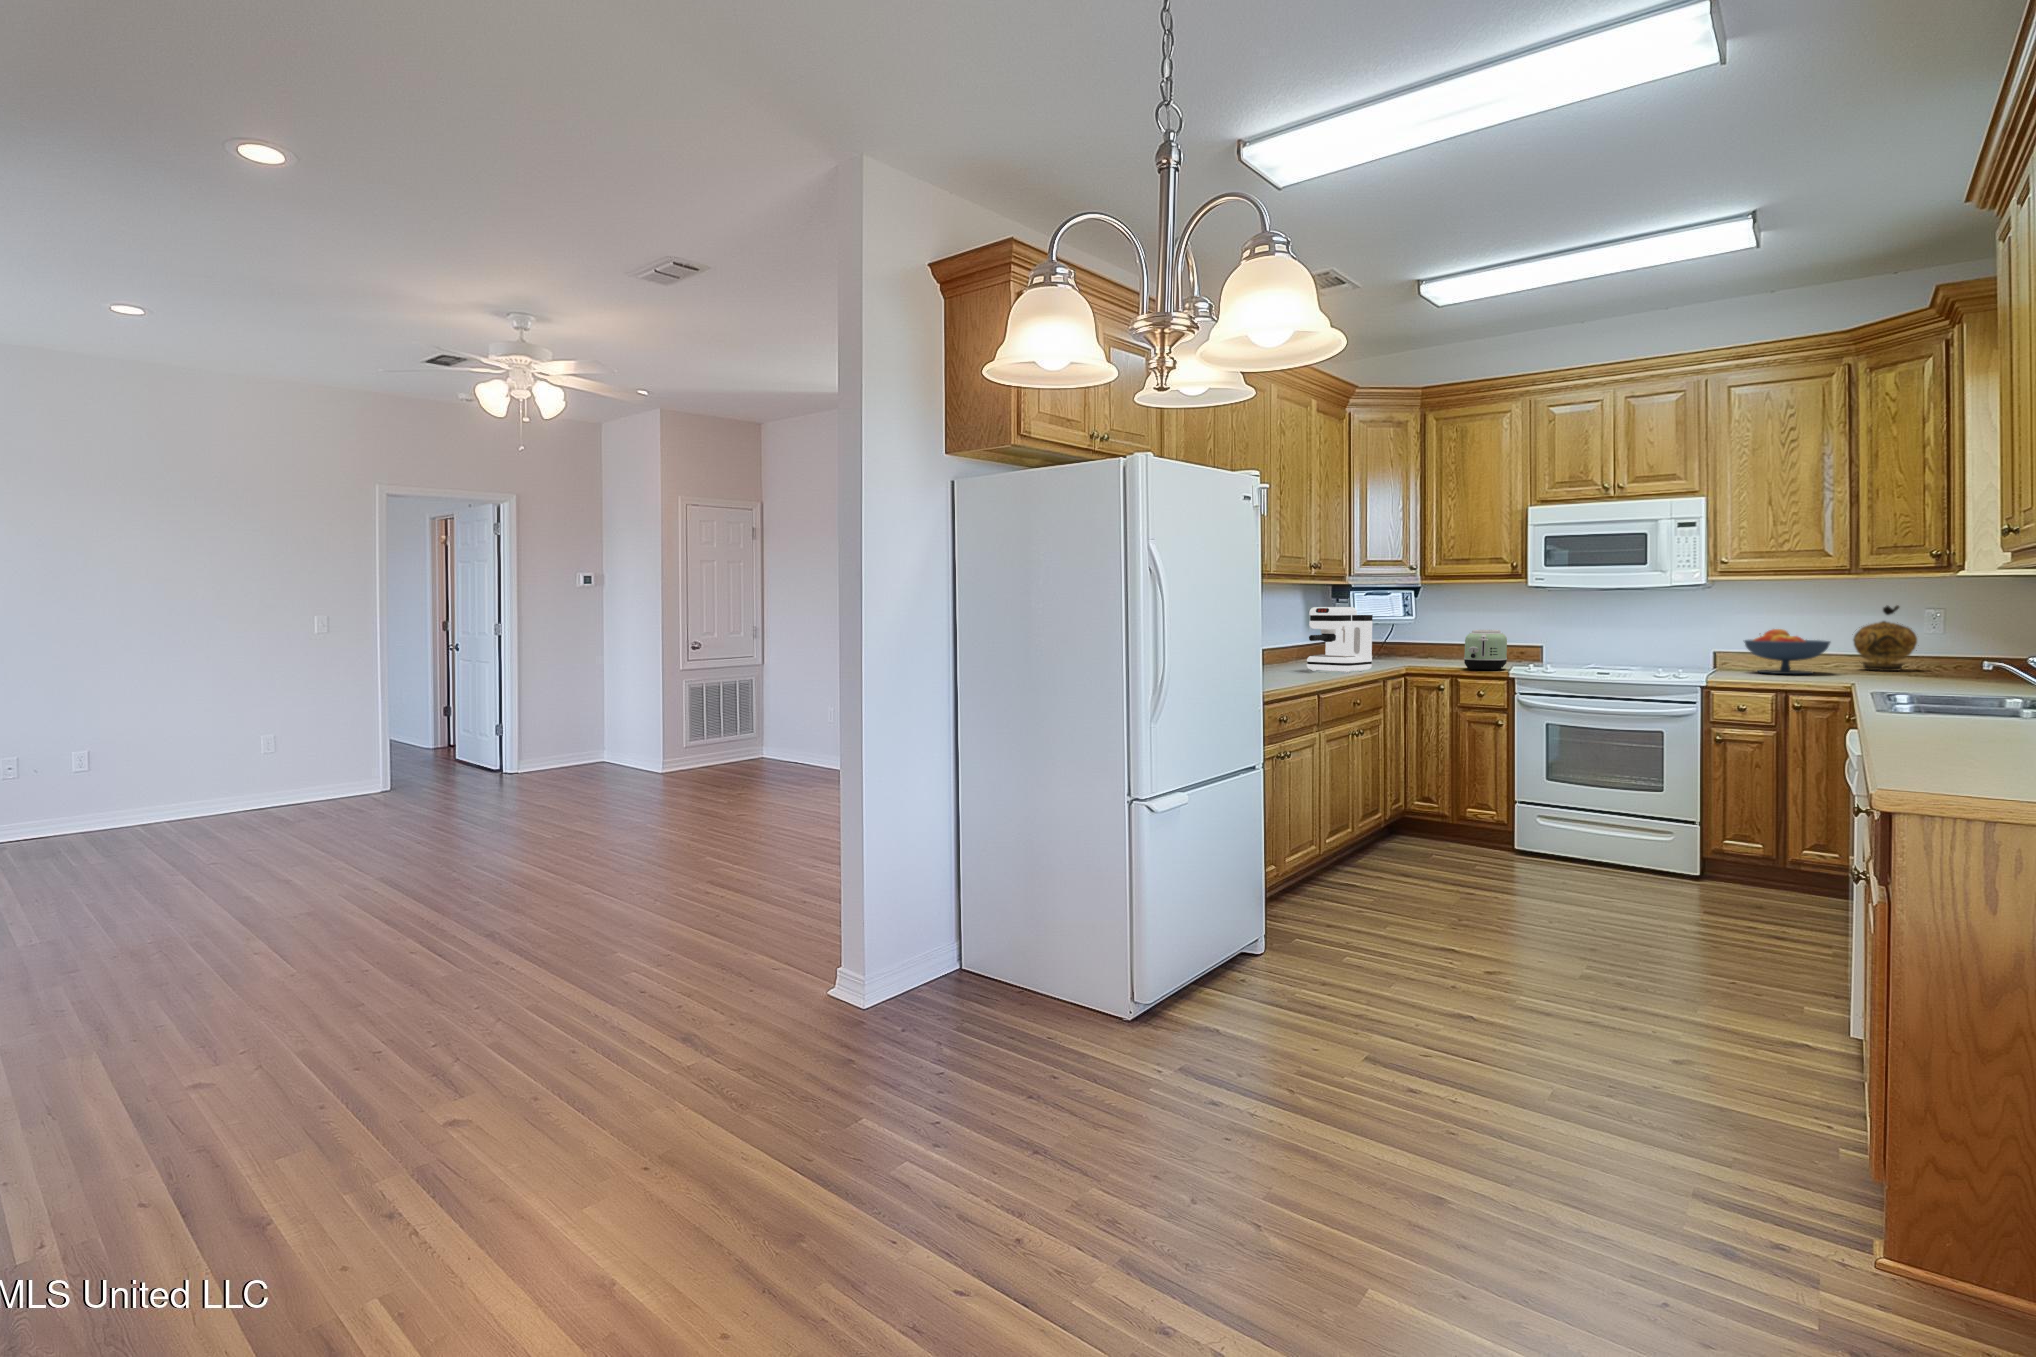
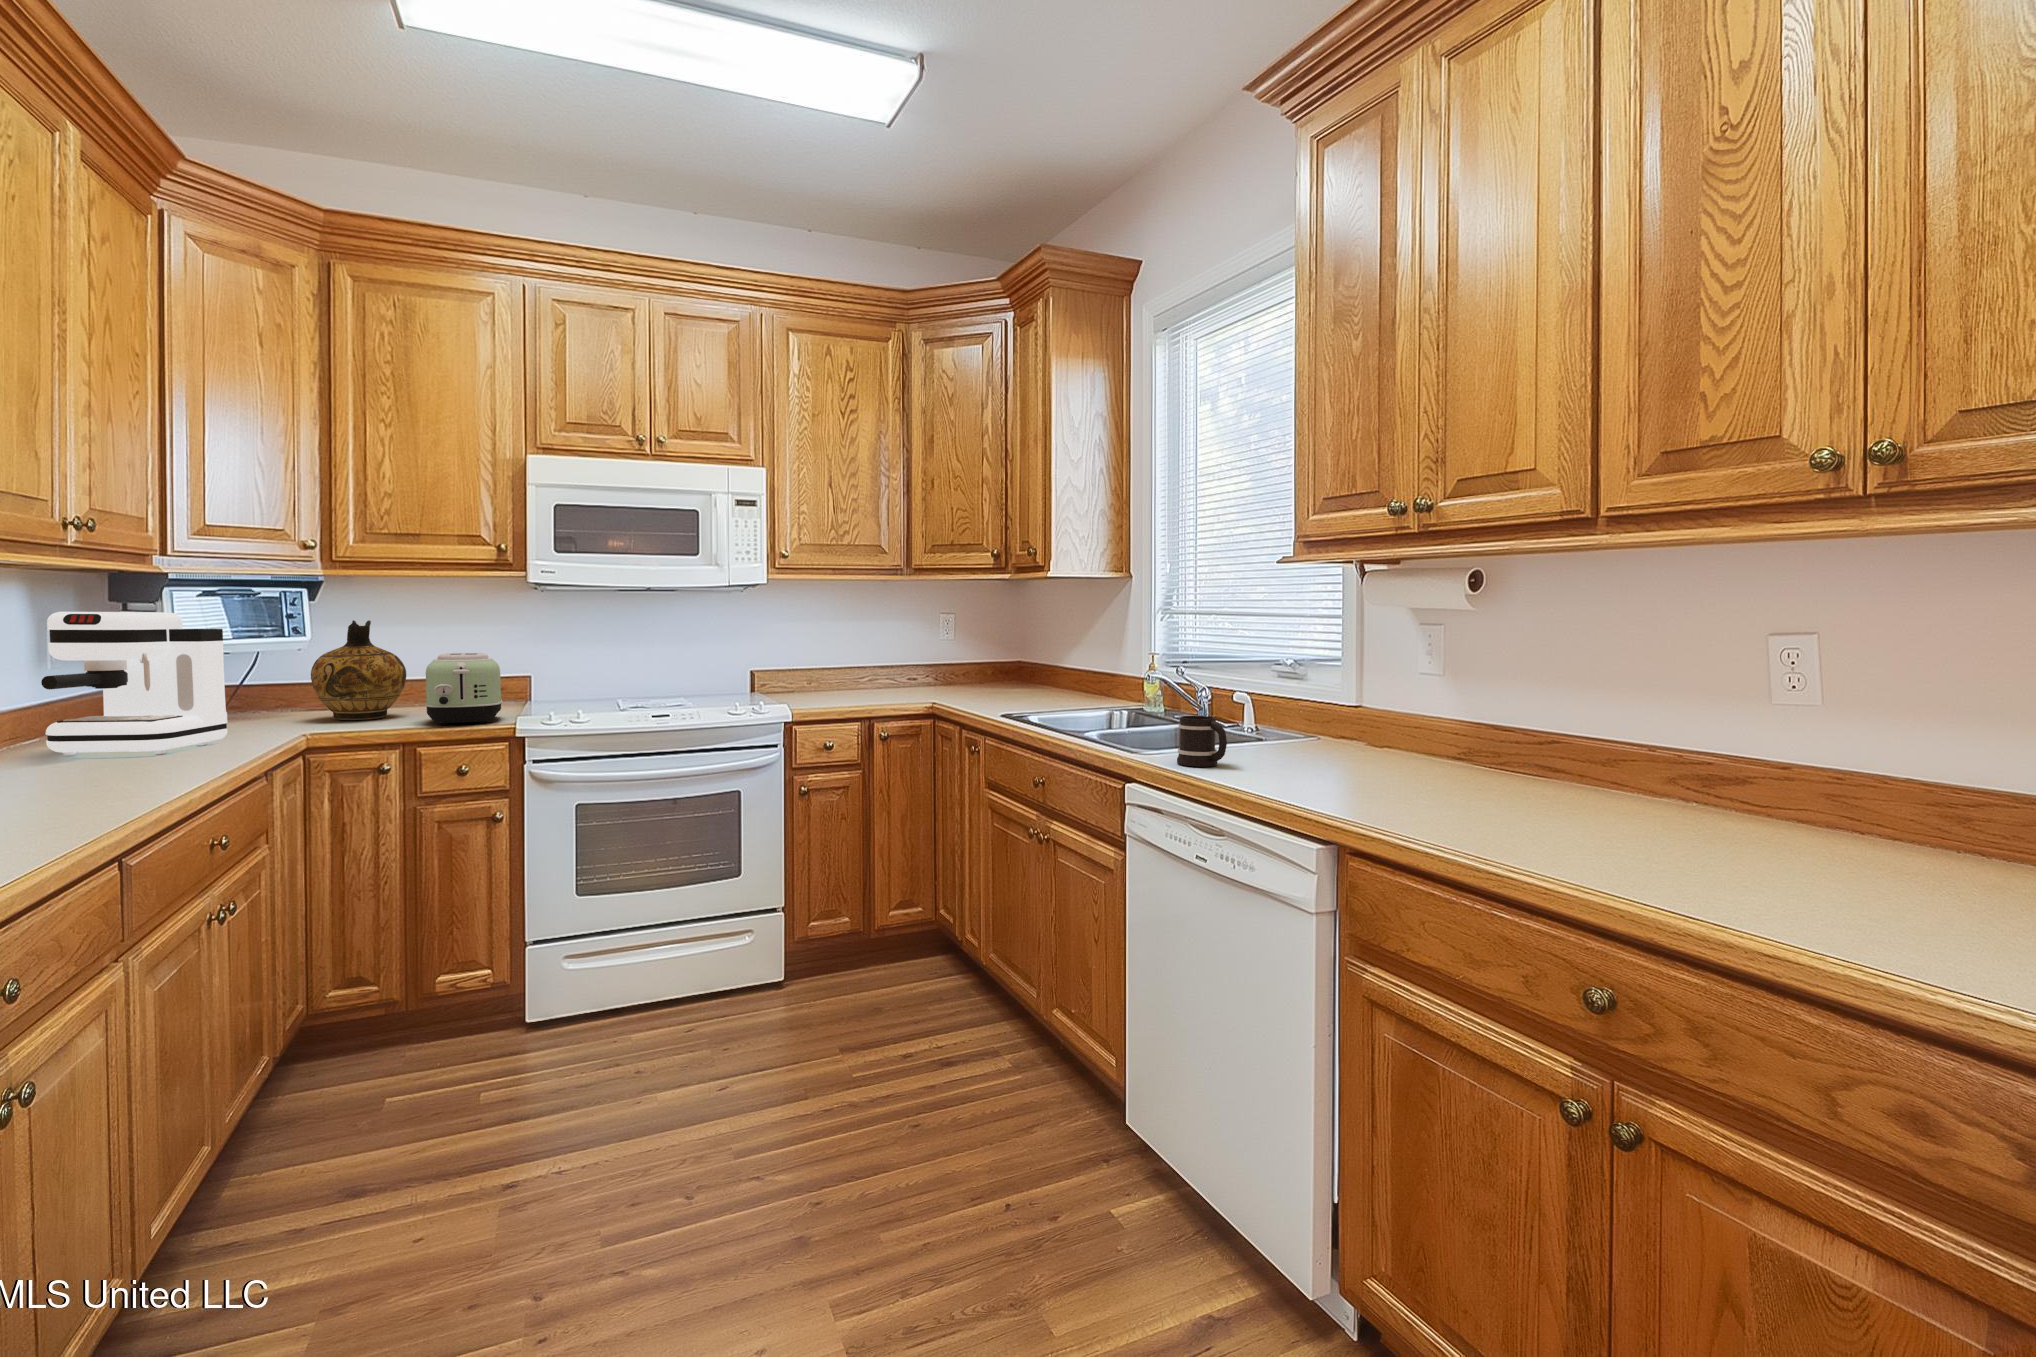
ceramic jug: present [1853,605,1917,671] -> present [311,620,406,720]
fruit bowl: present [1744,629,1830,674] -> none [817,645,908,703]
mug: none [1939,677,1977,712] -> present [1177,716,1227,767]

